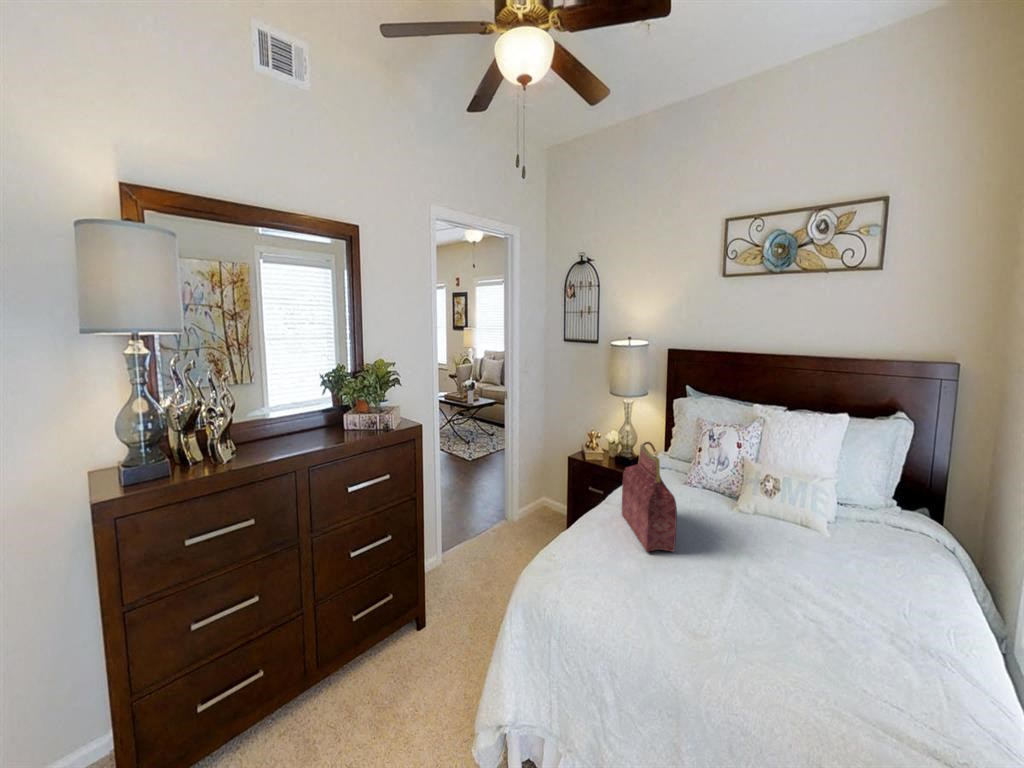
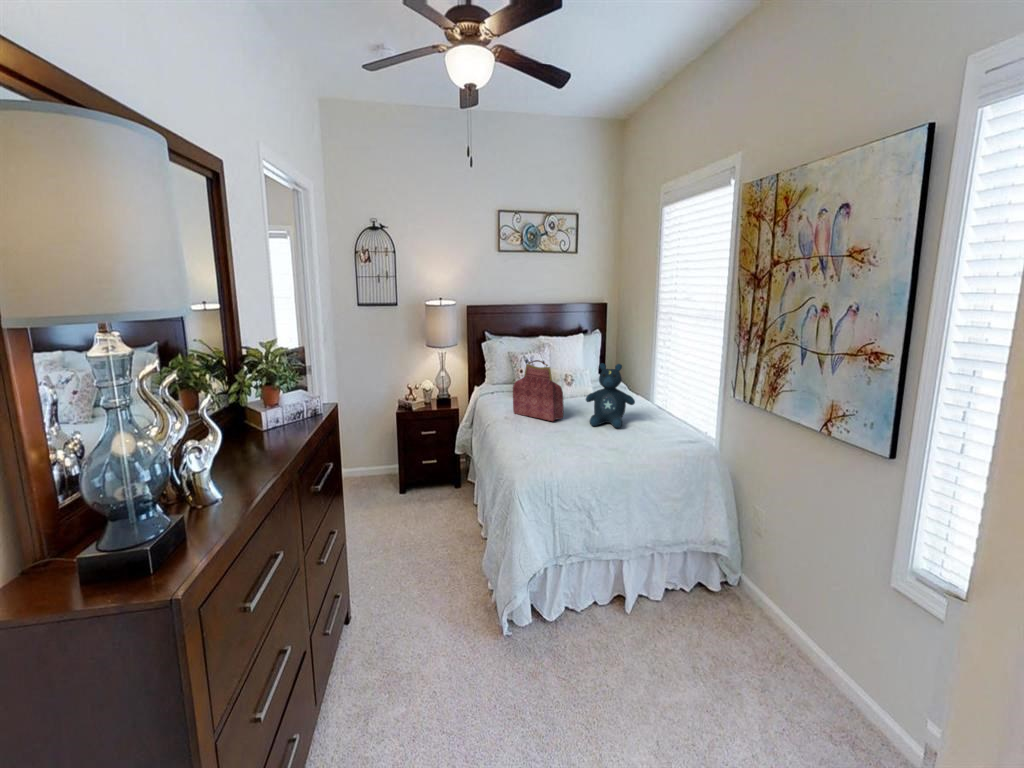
stuffed bear: none [699,474,816,620] -> present [586,363,635,428]

